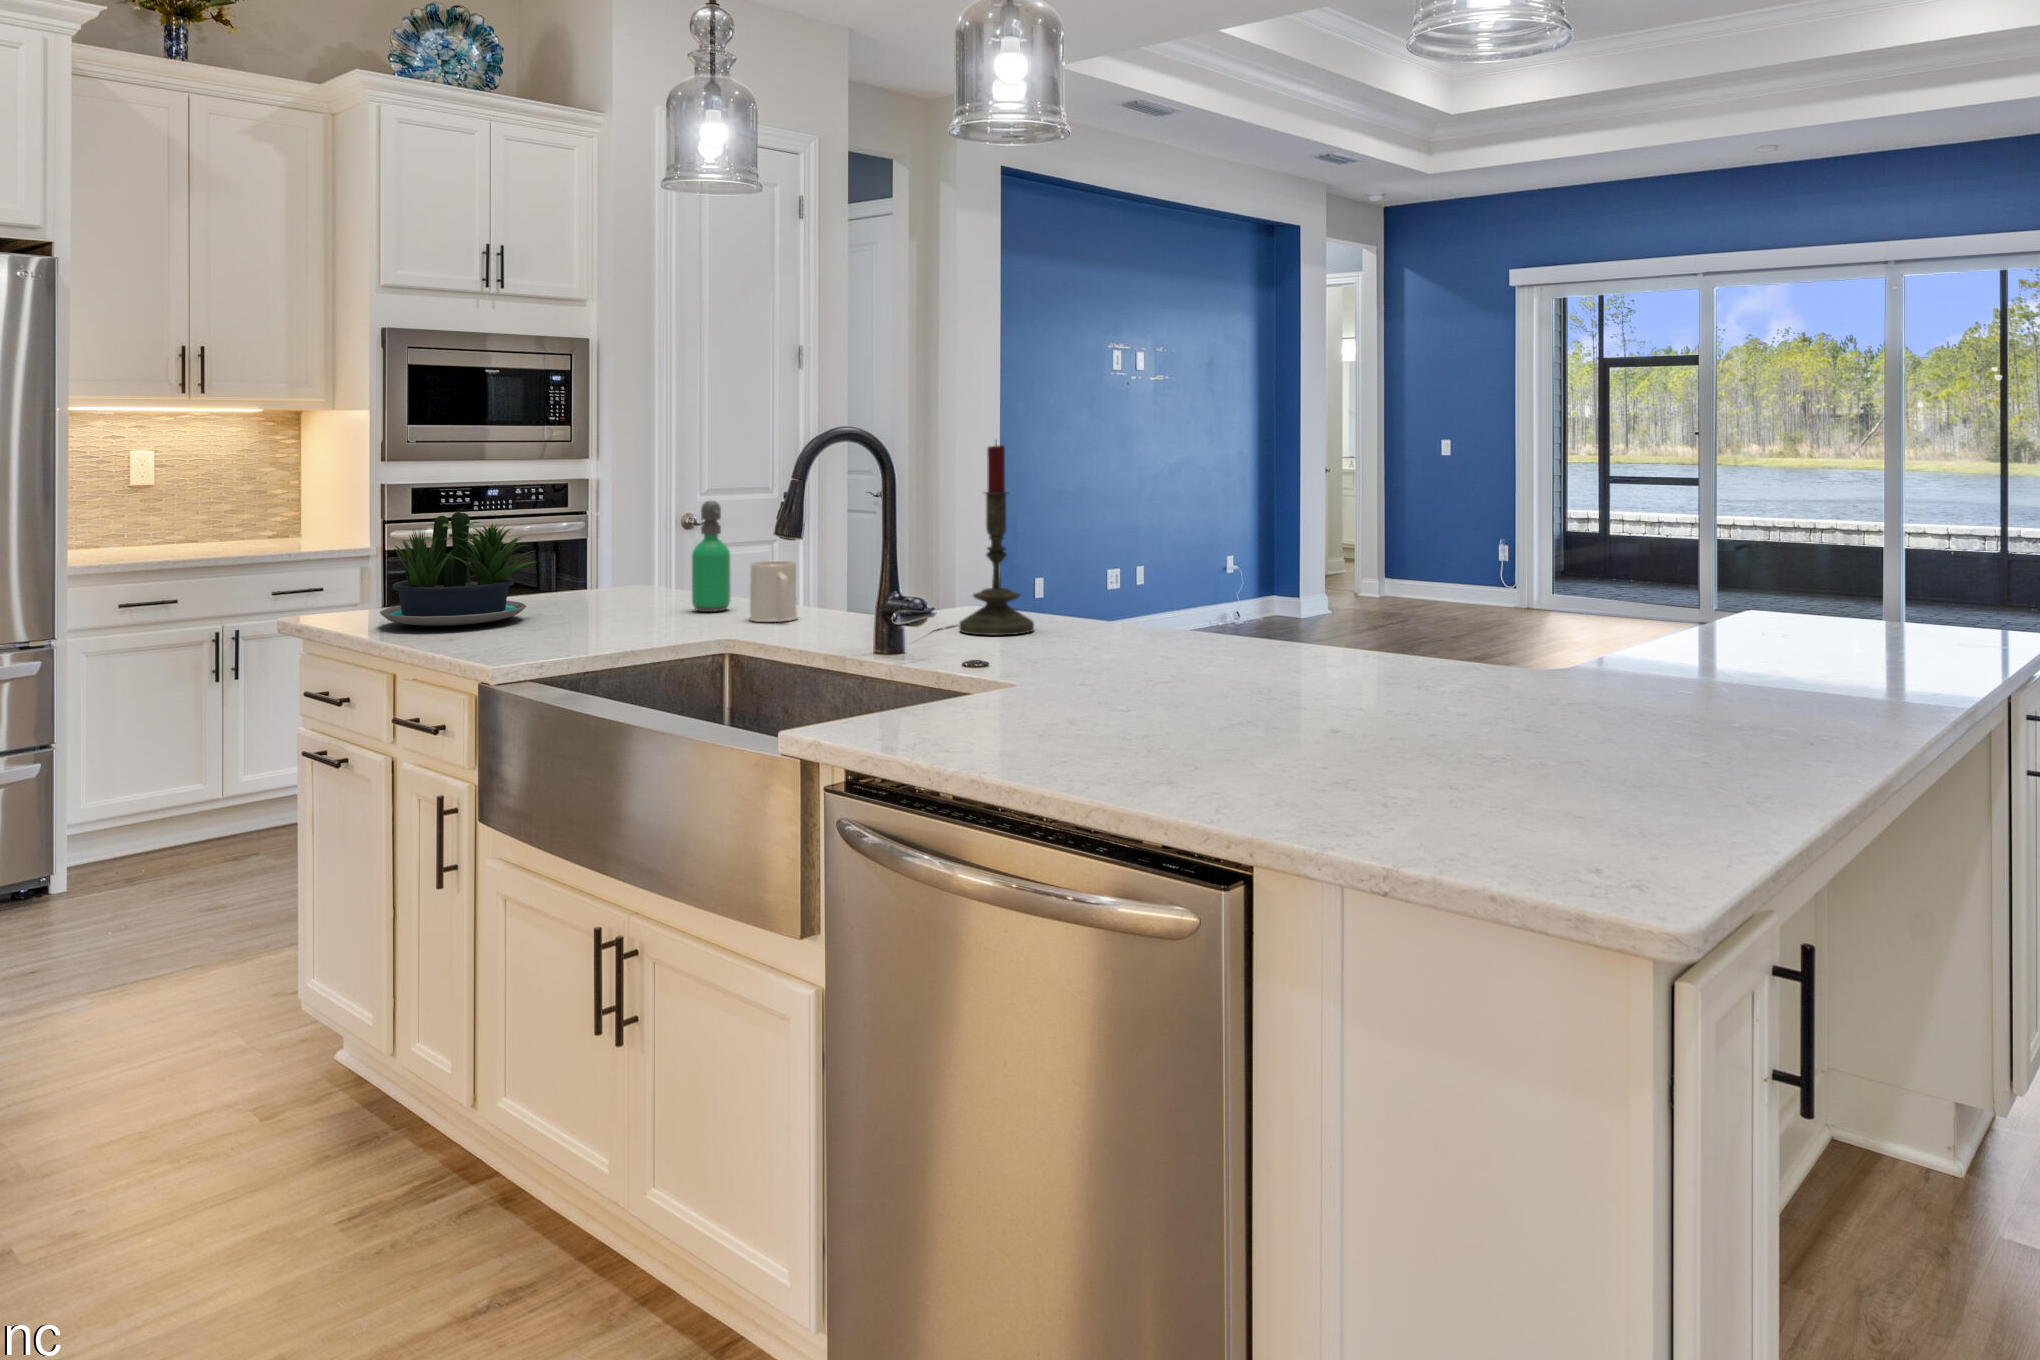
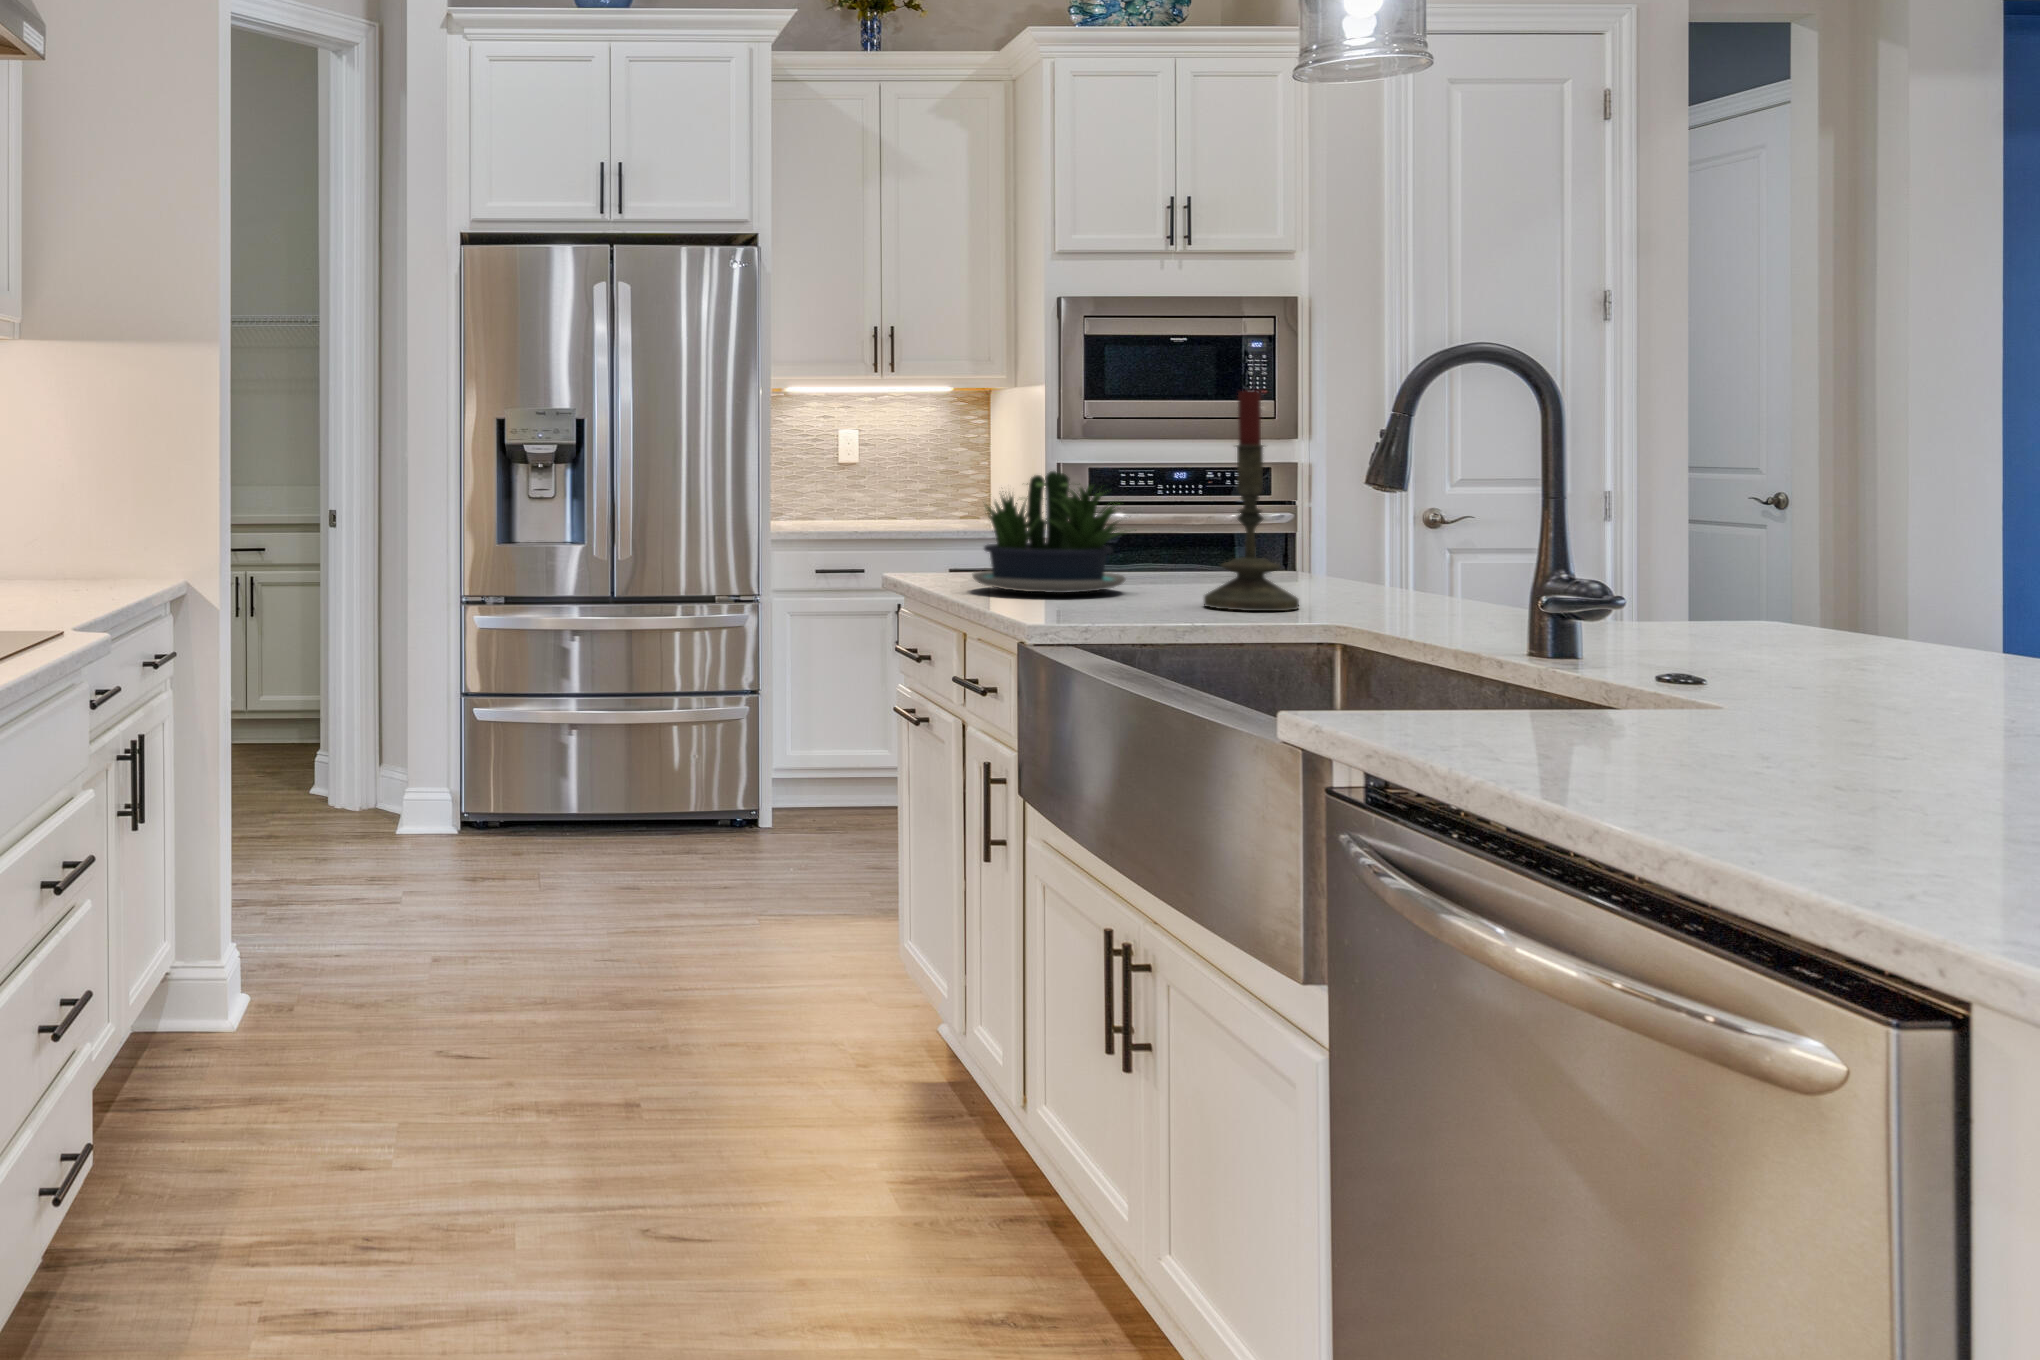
candle: present [959,445,1034,635] -> present [1204,389,1299,611]
soap dispenser: present [692,501,731,612] -> none [1329,463,1382,602]
mug: present [750,561,797,622] -> none [1392,539,1464,617]

